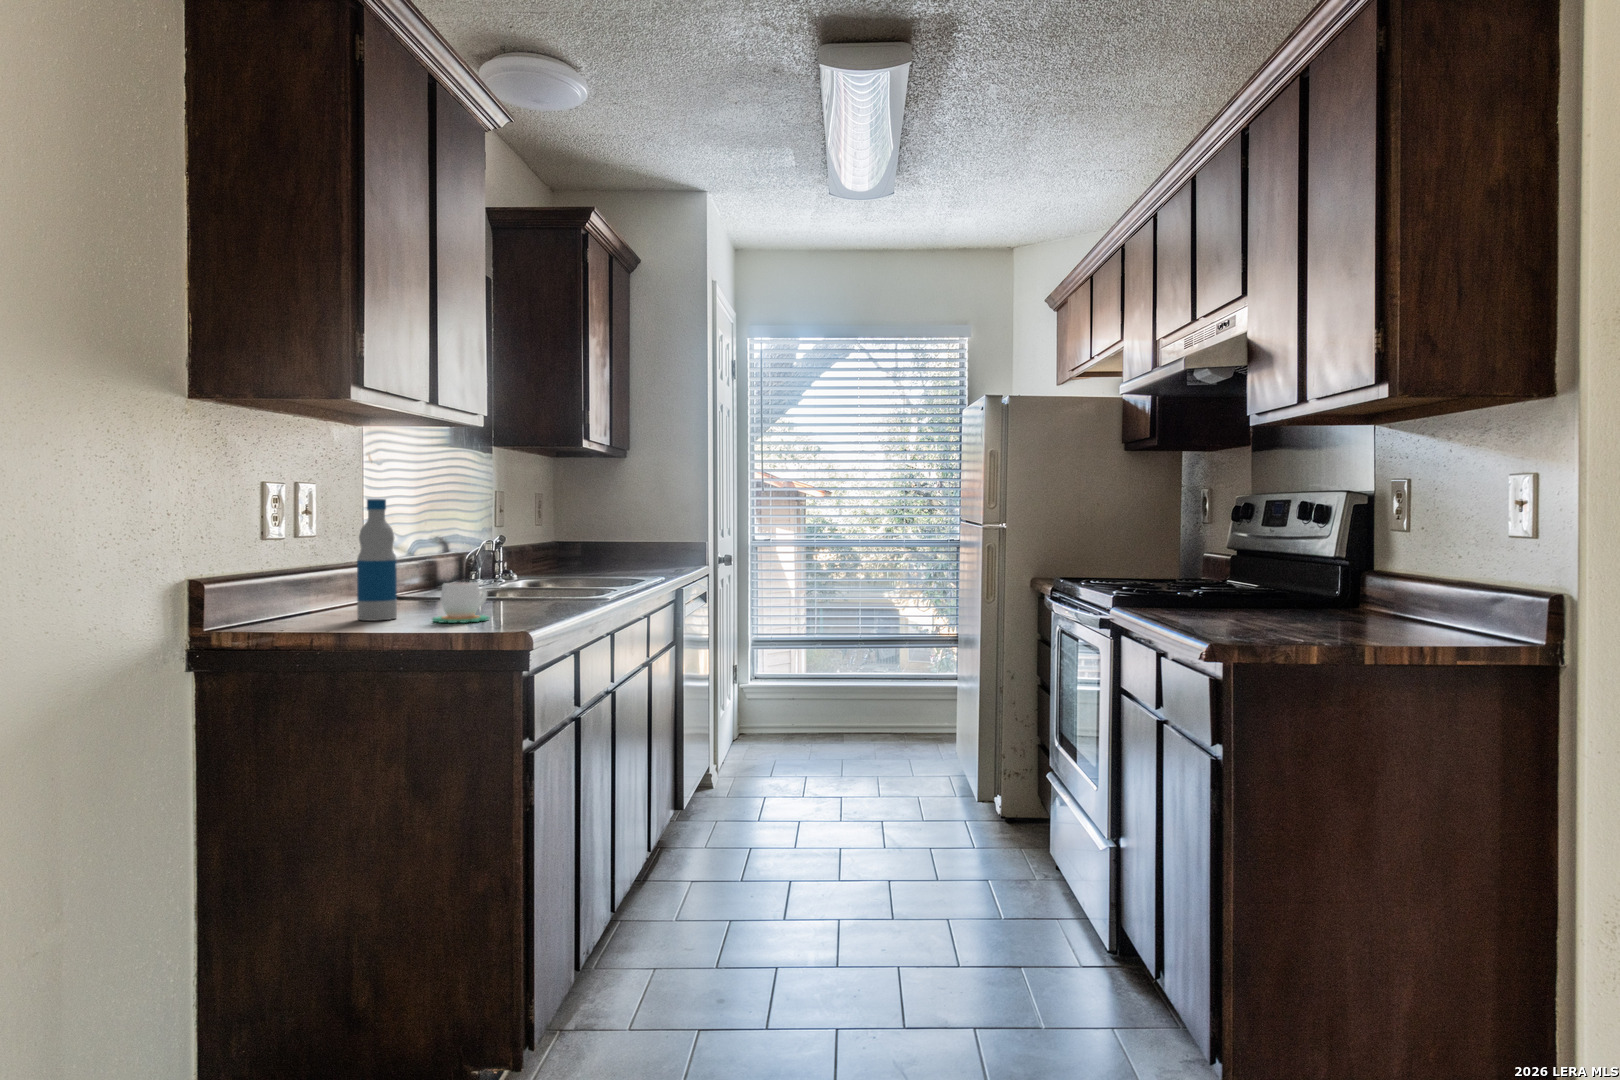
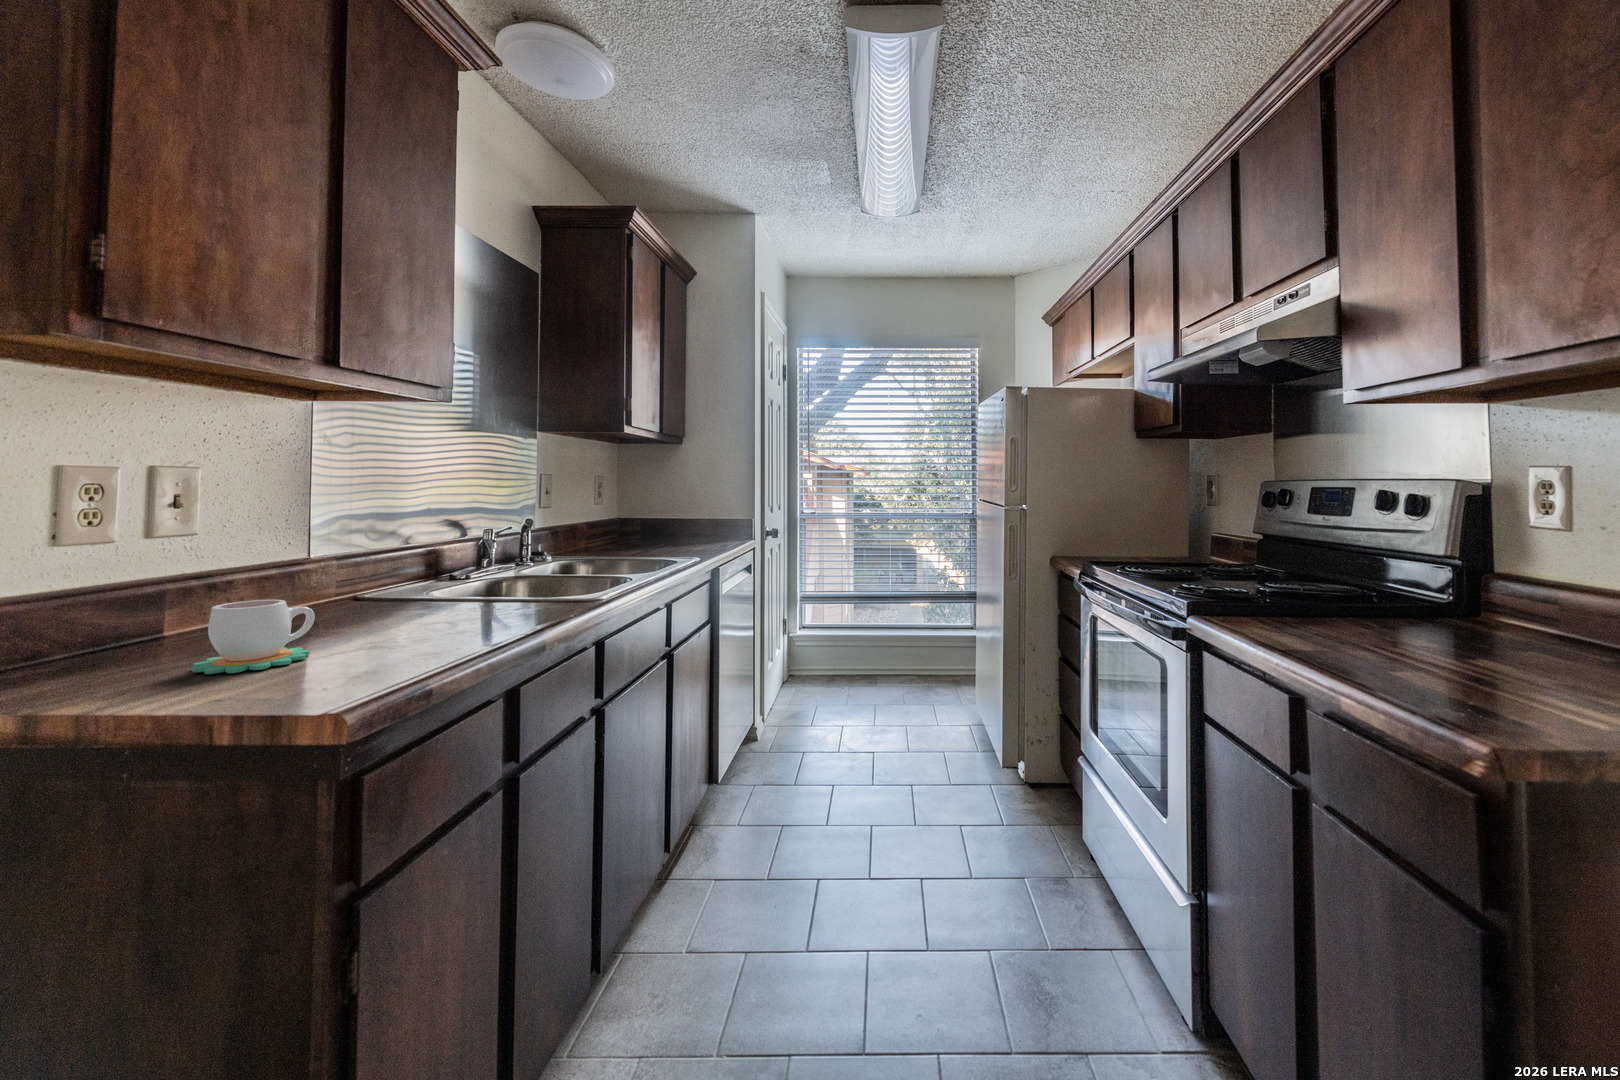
bottle: present [357,499,397,620] -> none [102,469,191,661]

